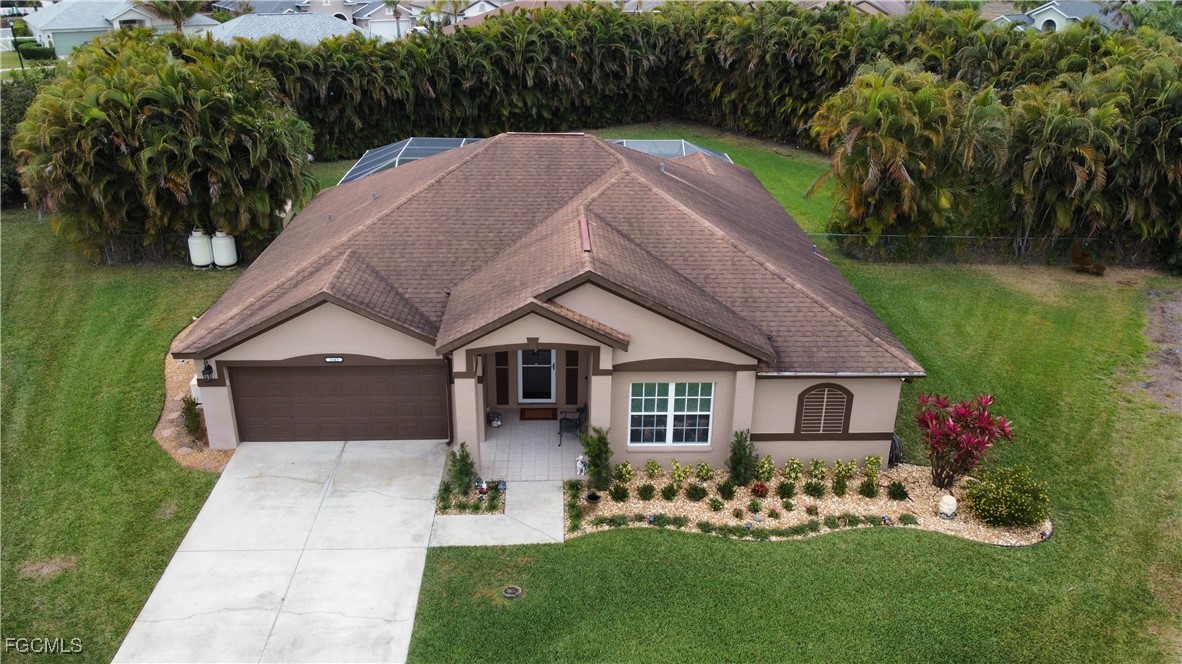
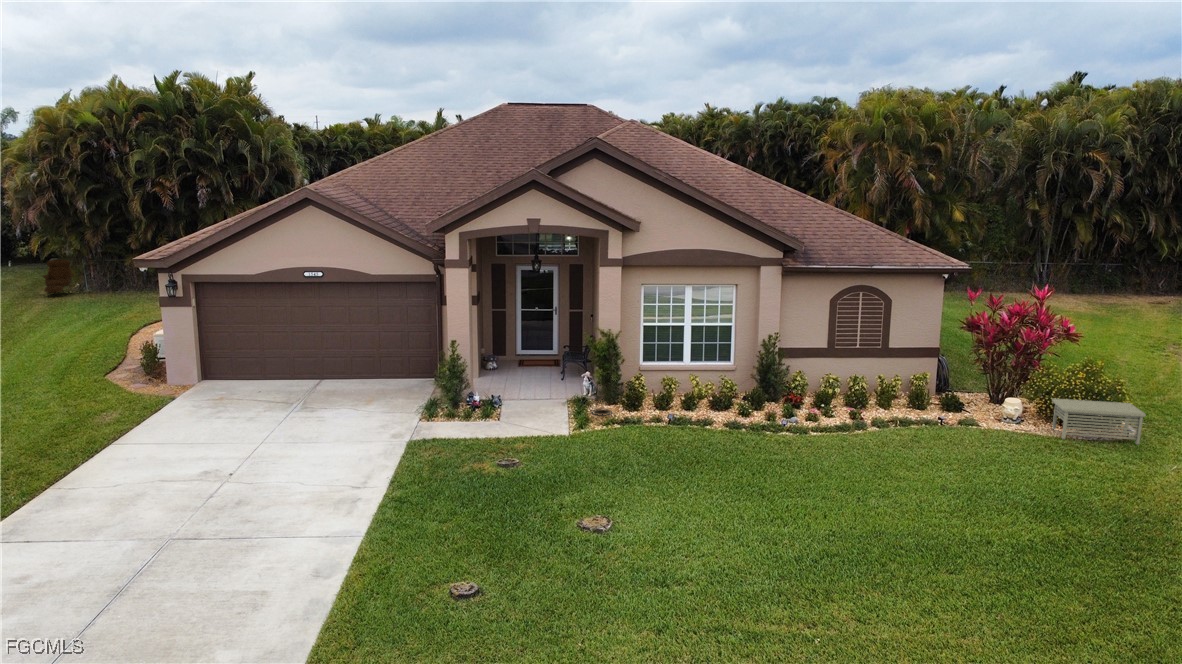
lounge chair: present [1072,238,1106,273] -> present [43,260,74,296]
storage bench: none [971,502,1045,551] -> present [1052,398,1146,444]

